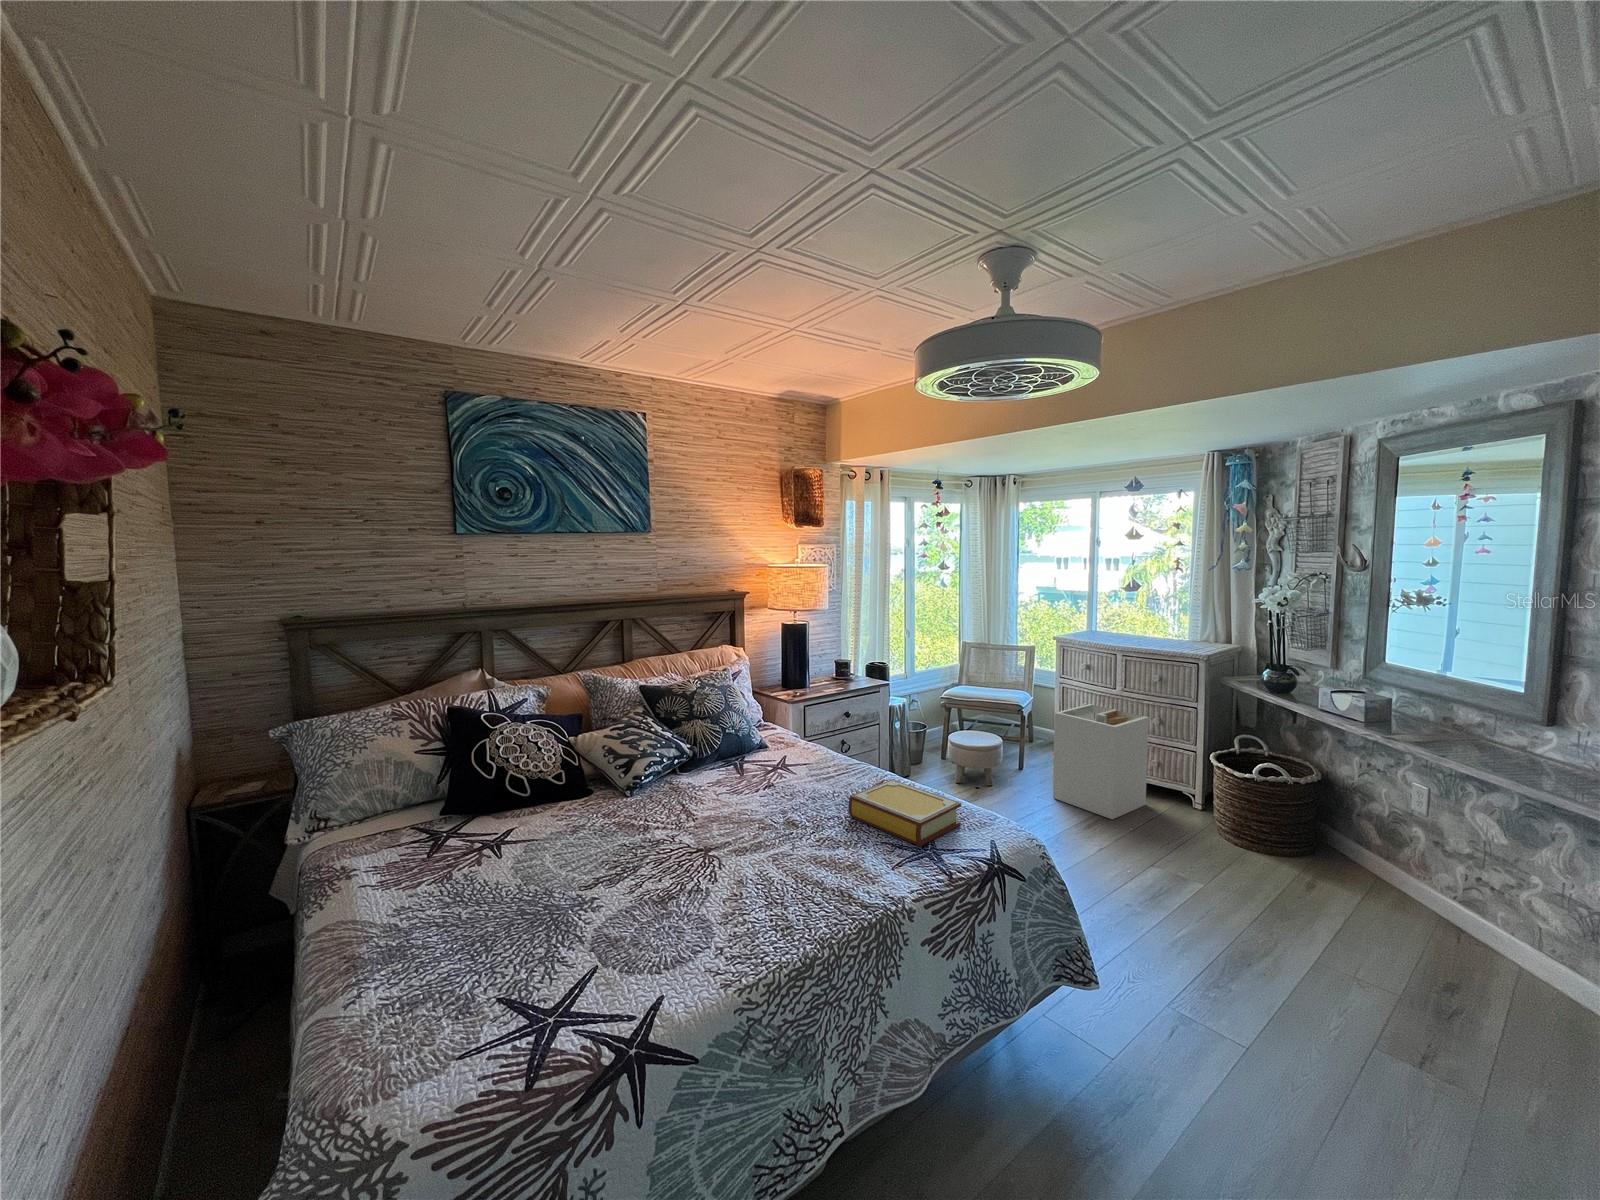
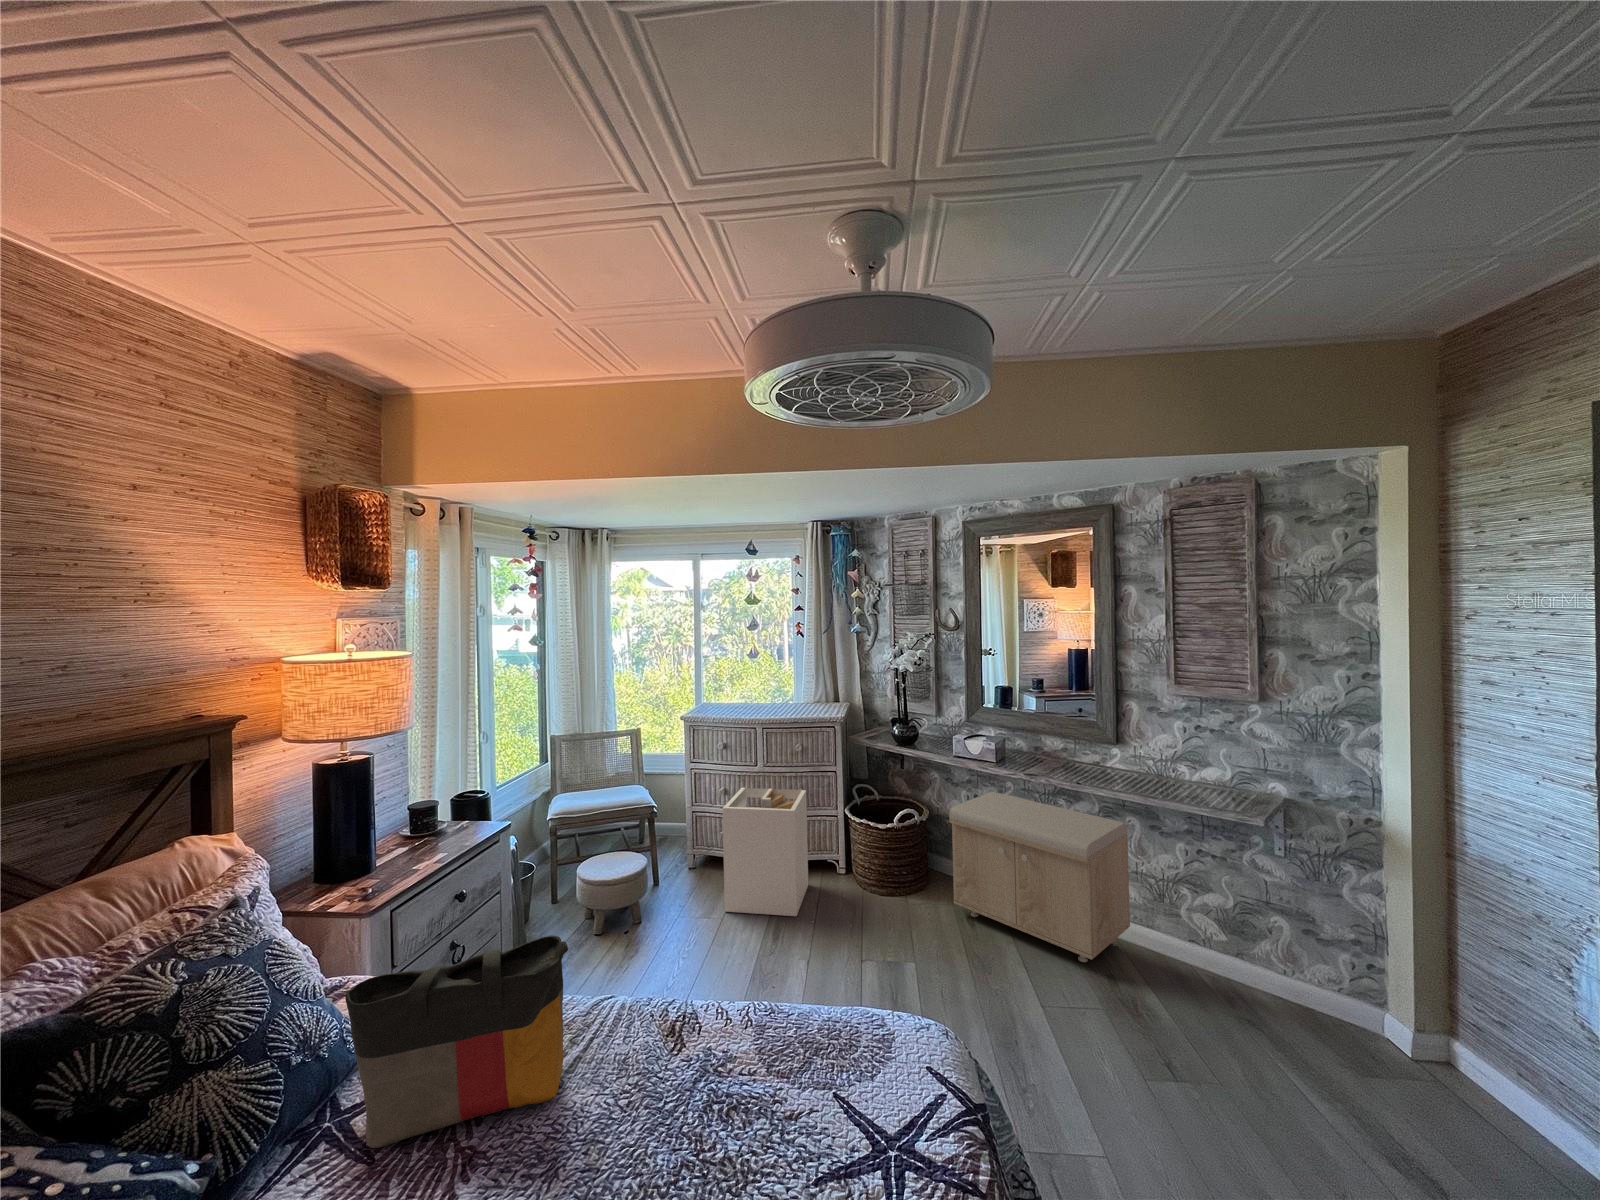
tote bag: none [738,705,823,781] -> present [345,935,568,1148]
storage bench: none [1288,761,1547,964] -> present [949,792,1130,962]
book: present [848,780,961,846] -> none [702,1021,875,1151]

